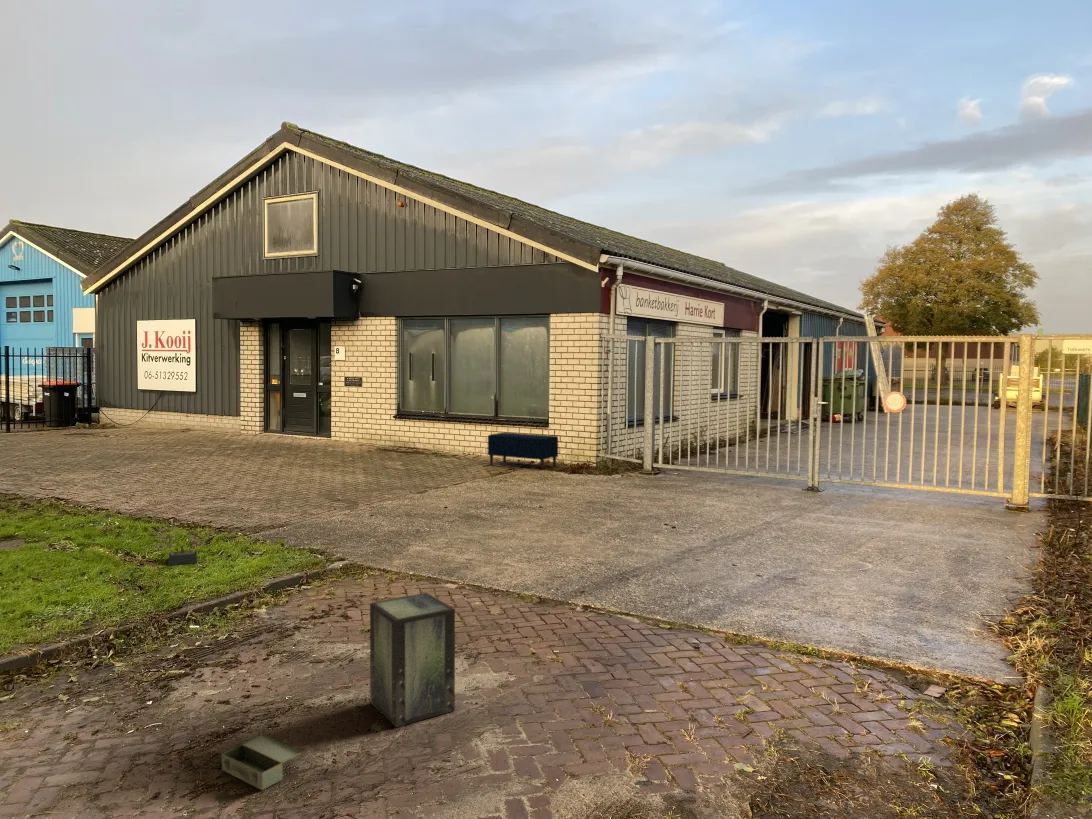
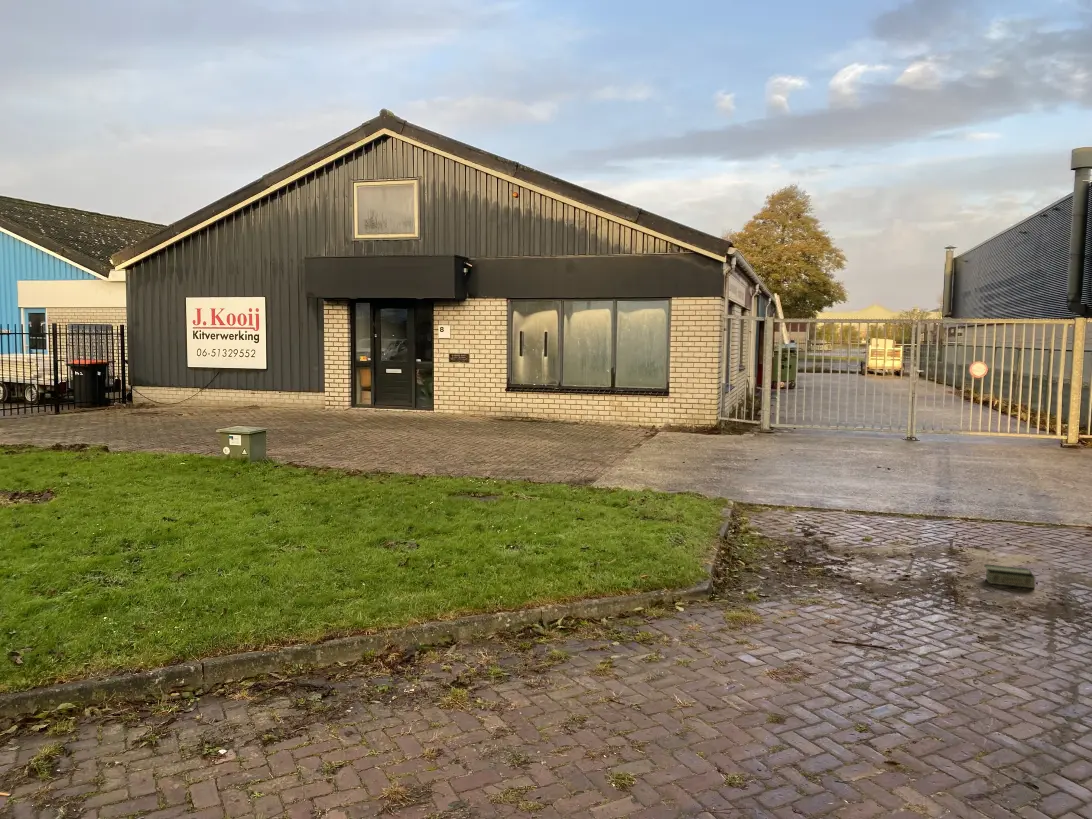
bench: present [488,432,558,469] -> none [621,401,680,431]
decorative plant: present [157,528,204,566] -> none [592,468,623,498]
storage box: present [370,593,455,727] -> none [975,483,1035,562]

